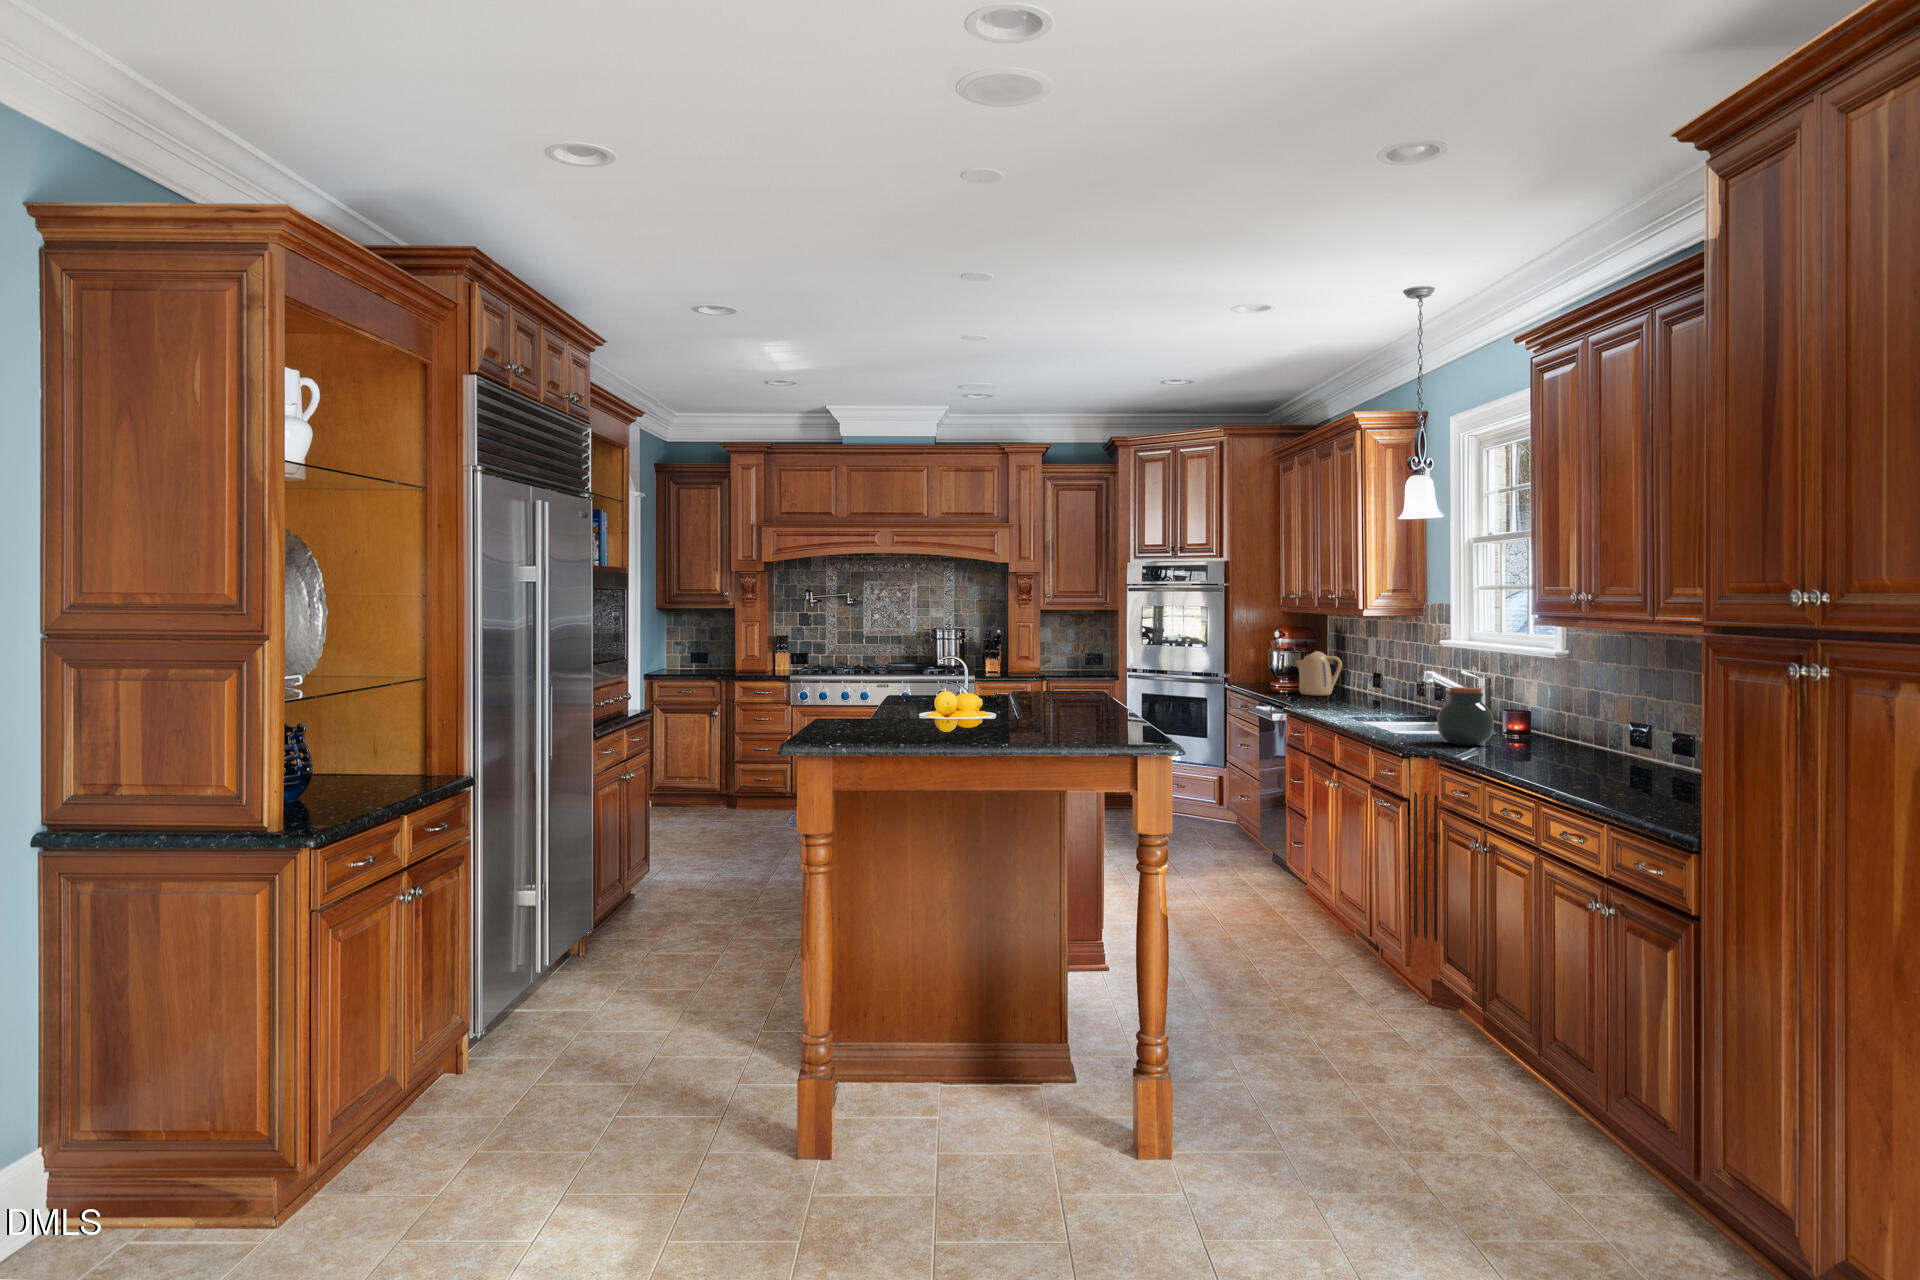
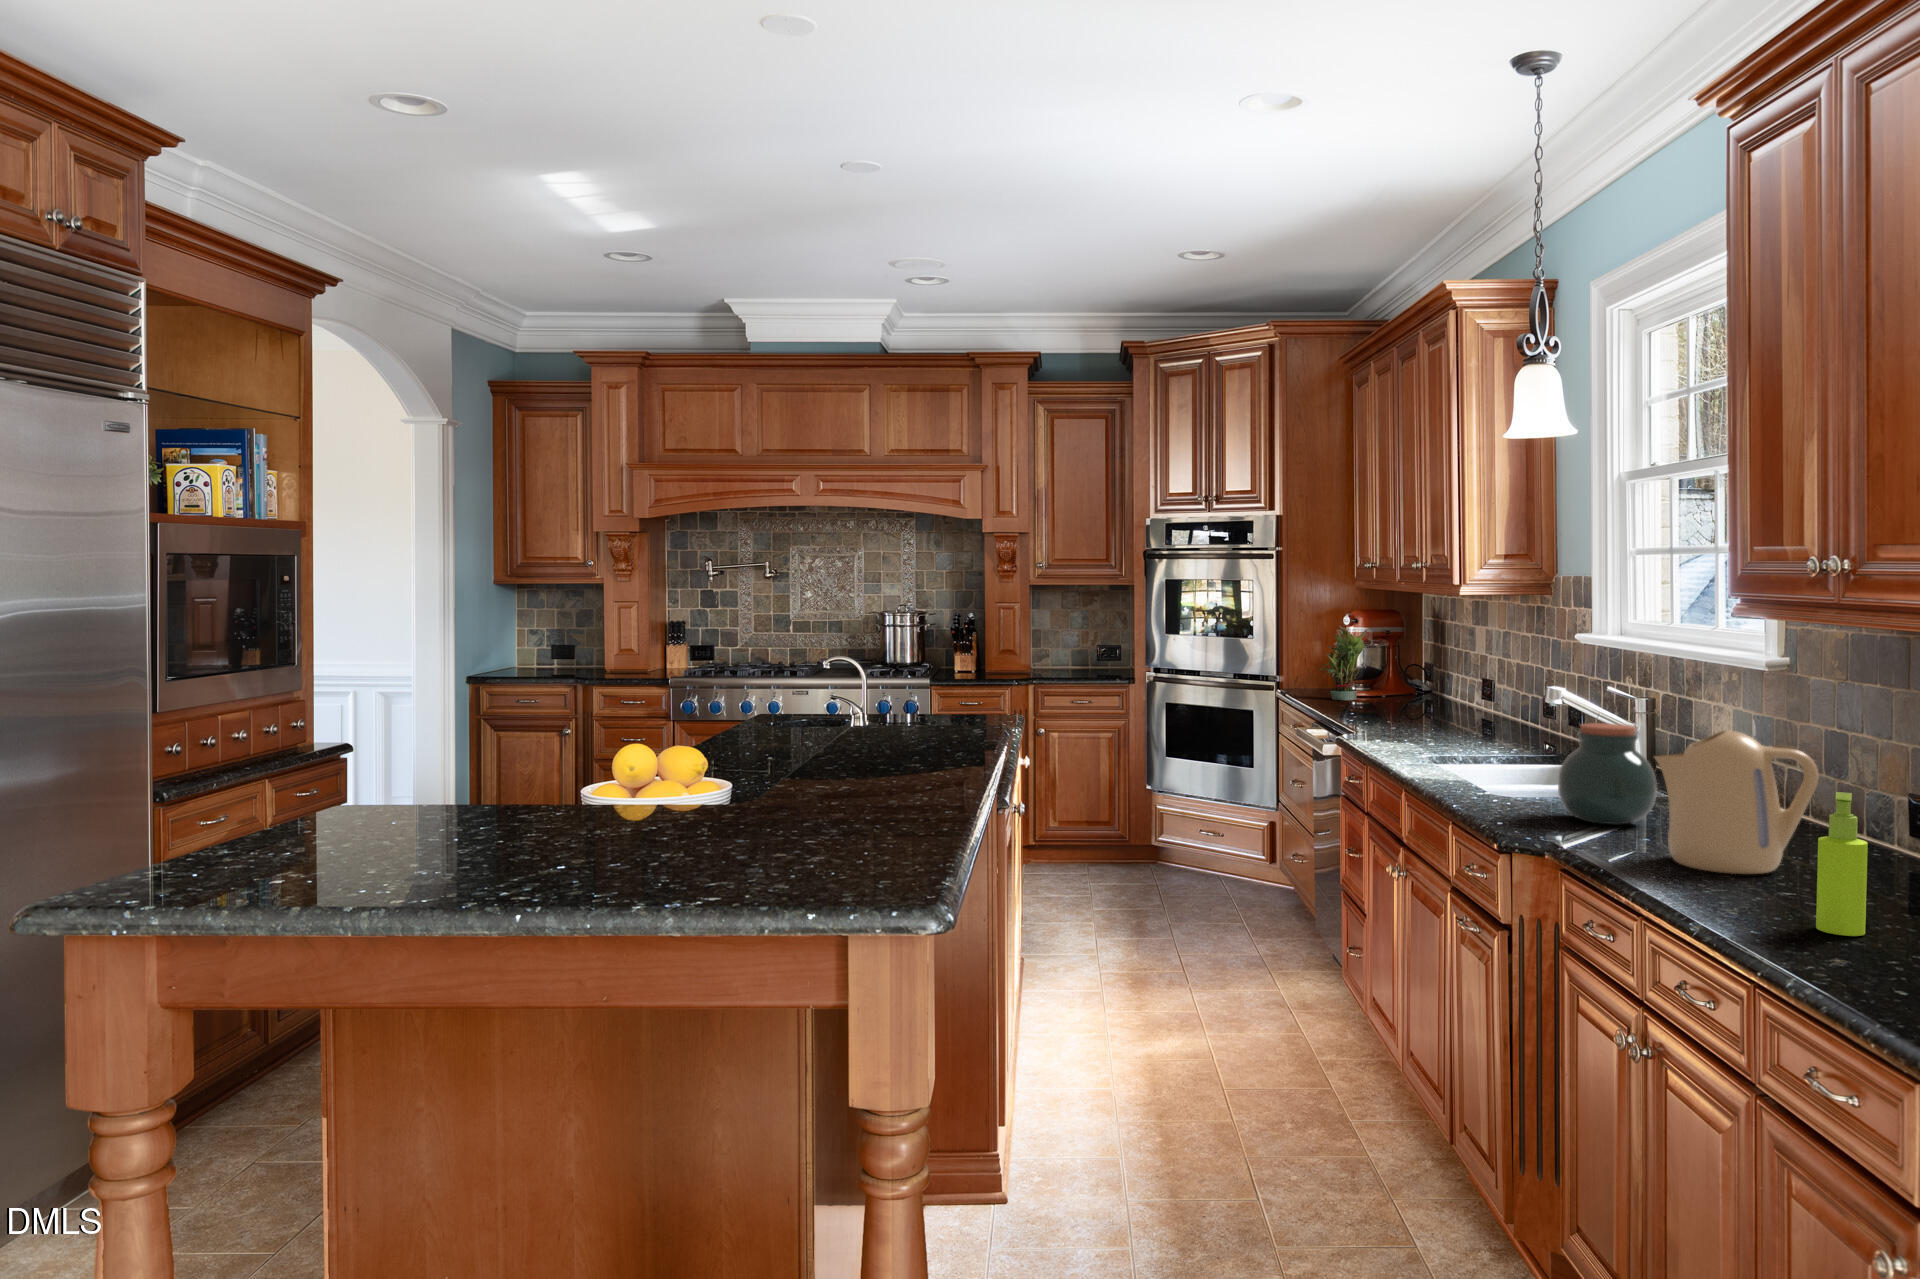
potted plant: none [1257,638,1292,689] -> present [1318,626,1367,700]
kettle: present [1296,651,1342,695] -> present [1655,730,1819,874]
soap dispenser: none [1580,709,1604,782] -> present [1816,792,1868,936]

